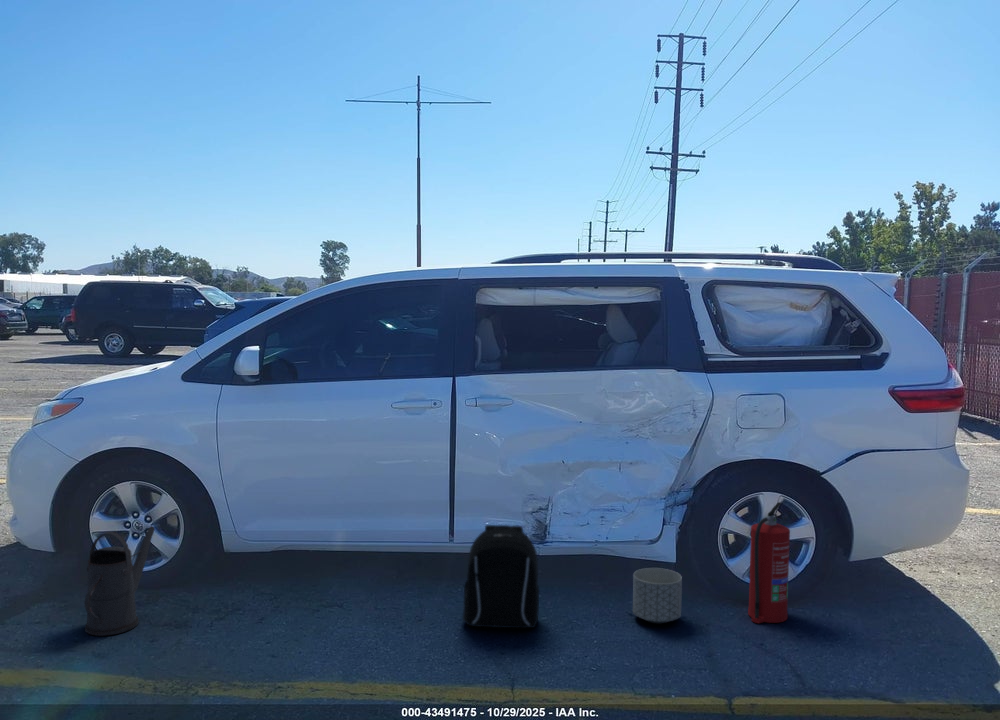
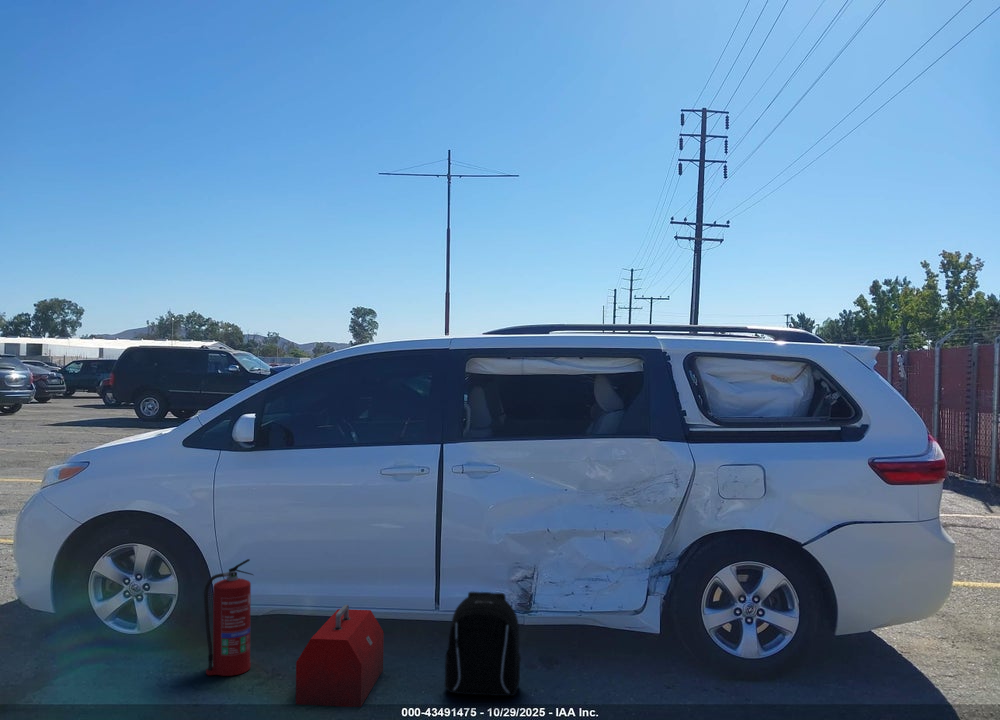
fire extinguisher: present [748,502,790,623] -> present [204,559,253,676]
watering can: present [84,526,155,636] -> none [79,589,152,695]
toolbox: none [312,540,397,642] -> present [296,605,384,707]
planter: present [633,568,682,624] -> none [614,637,662,694]

